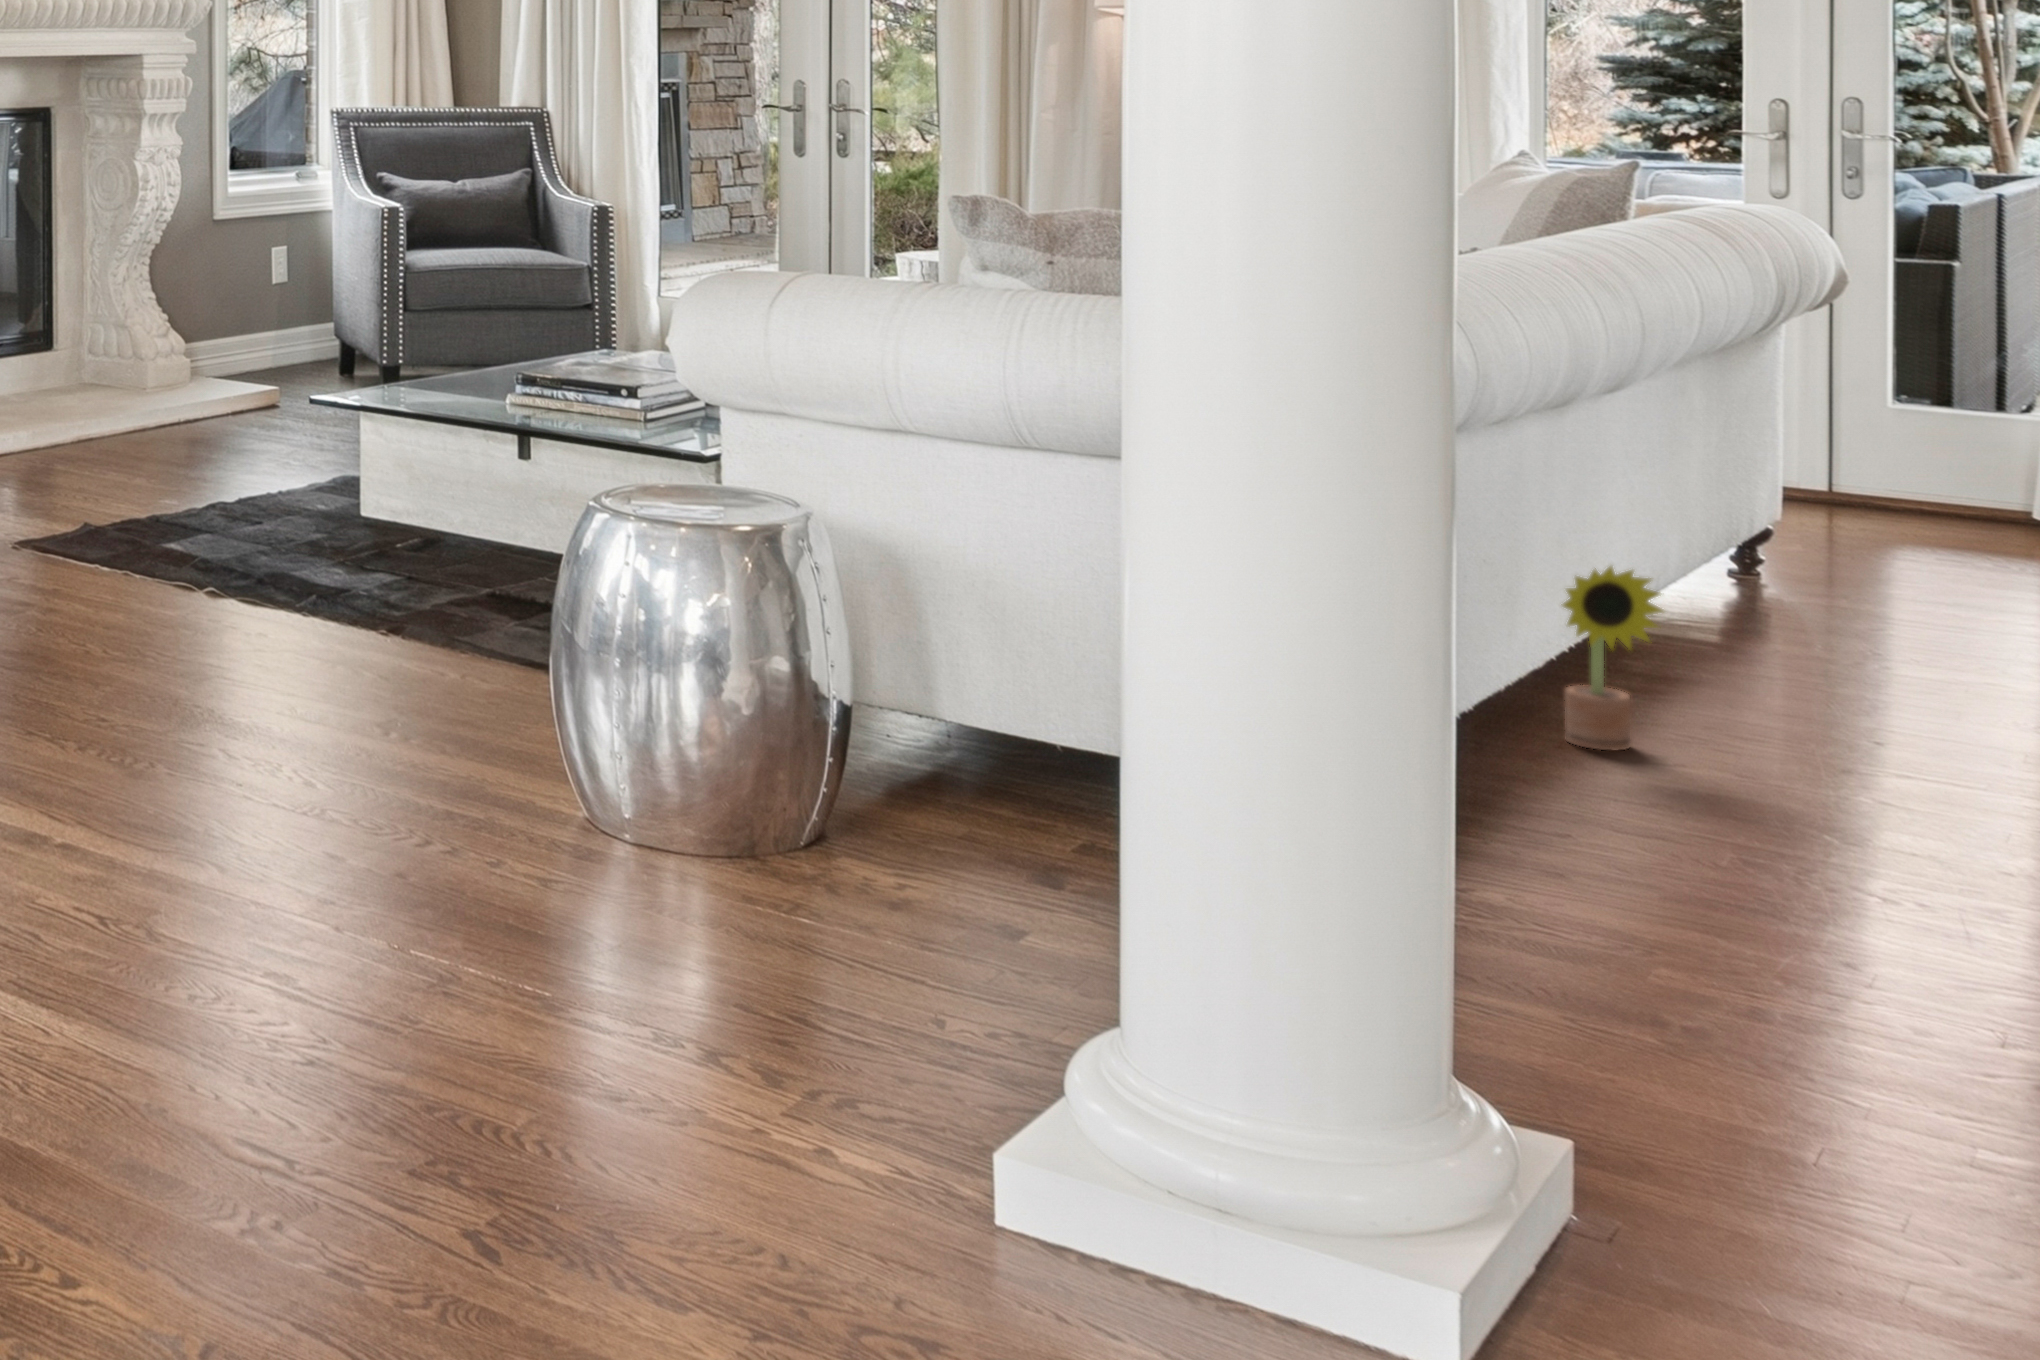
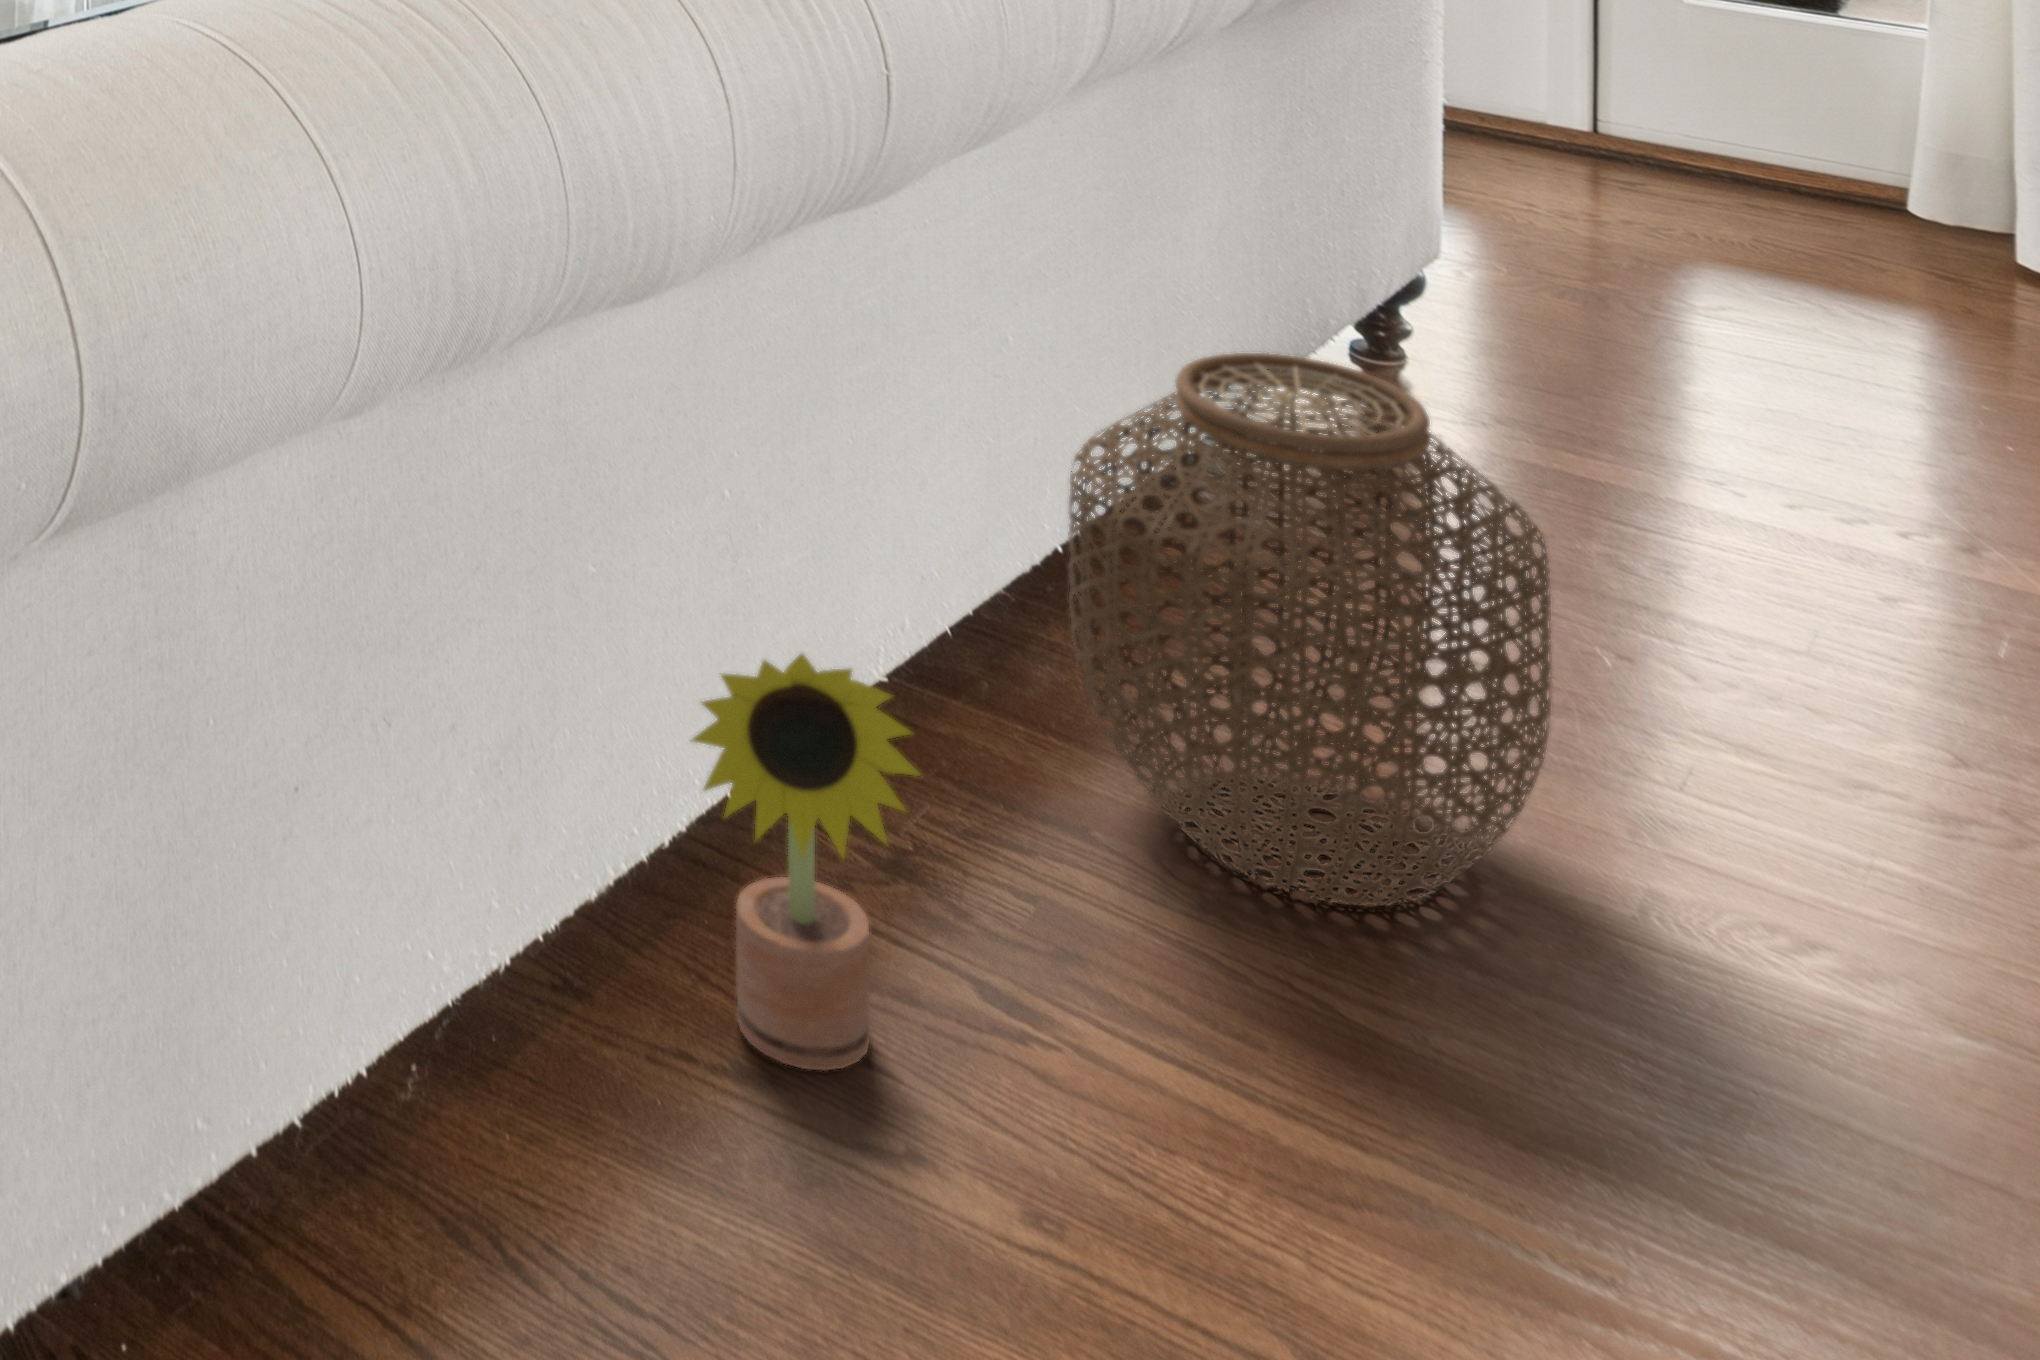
woven basket: none [1669,487,1911,718] -> present [1068,353,1551,906]

